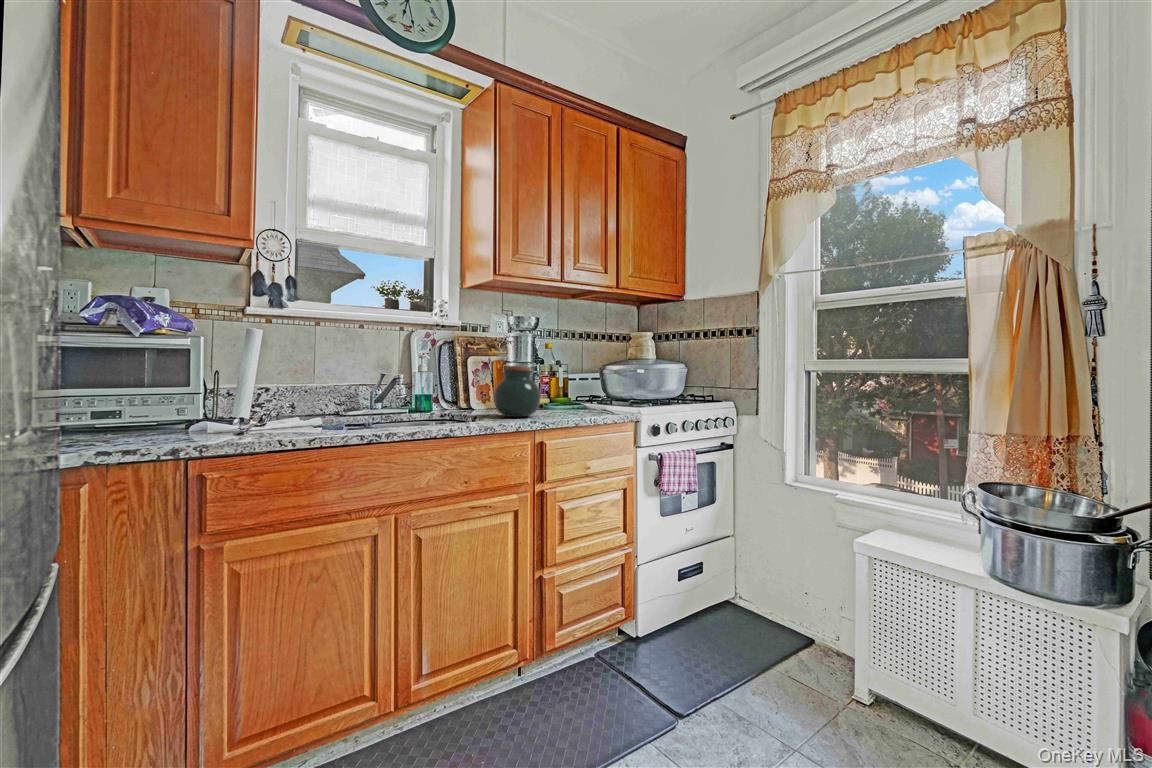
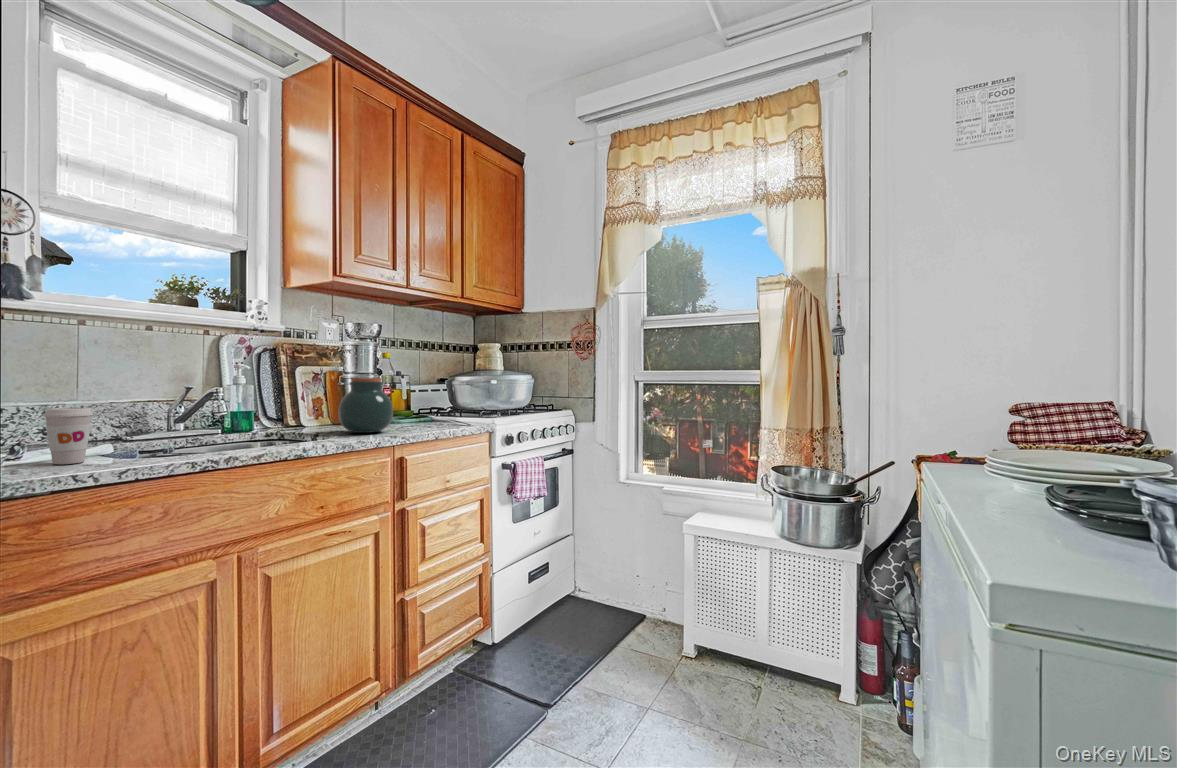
coffee cup: none [273,386,304,428] -> present [44,408,93,464]

